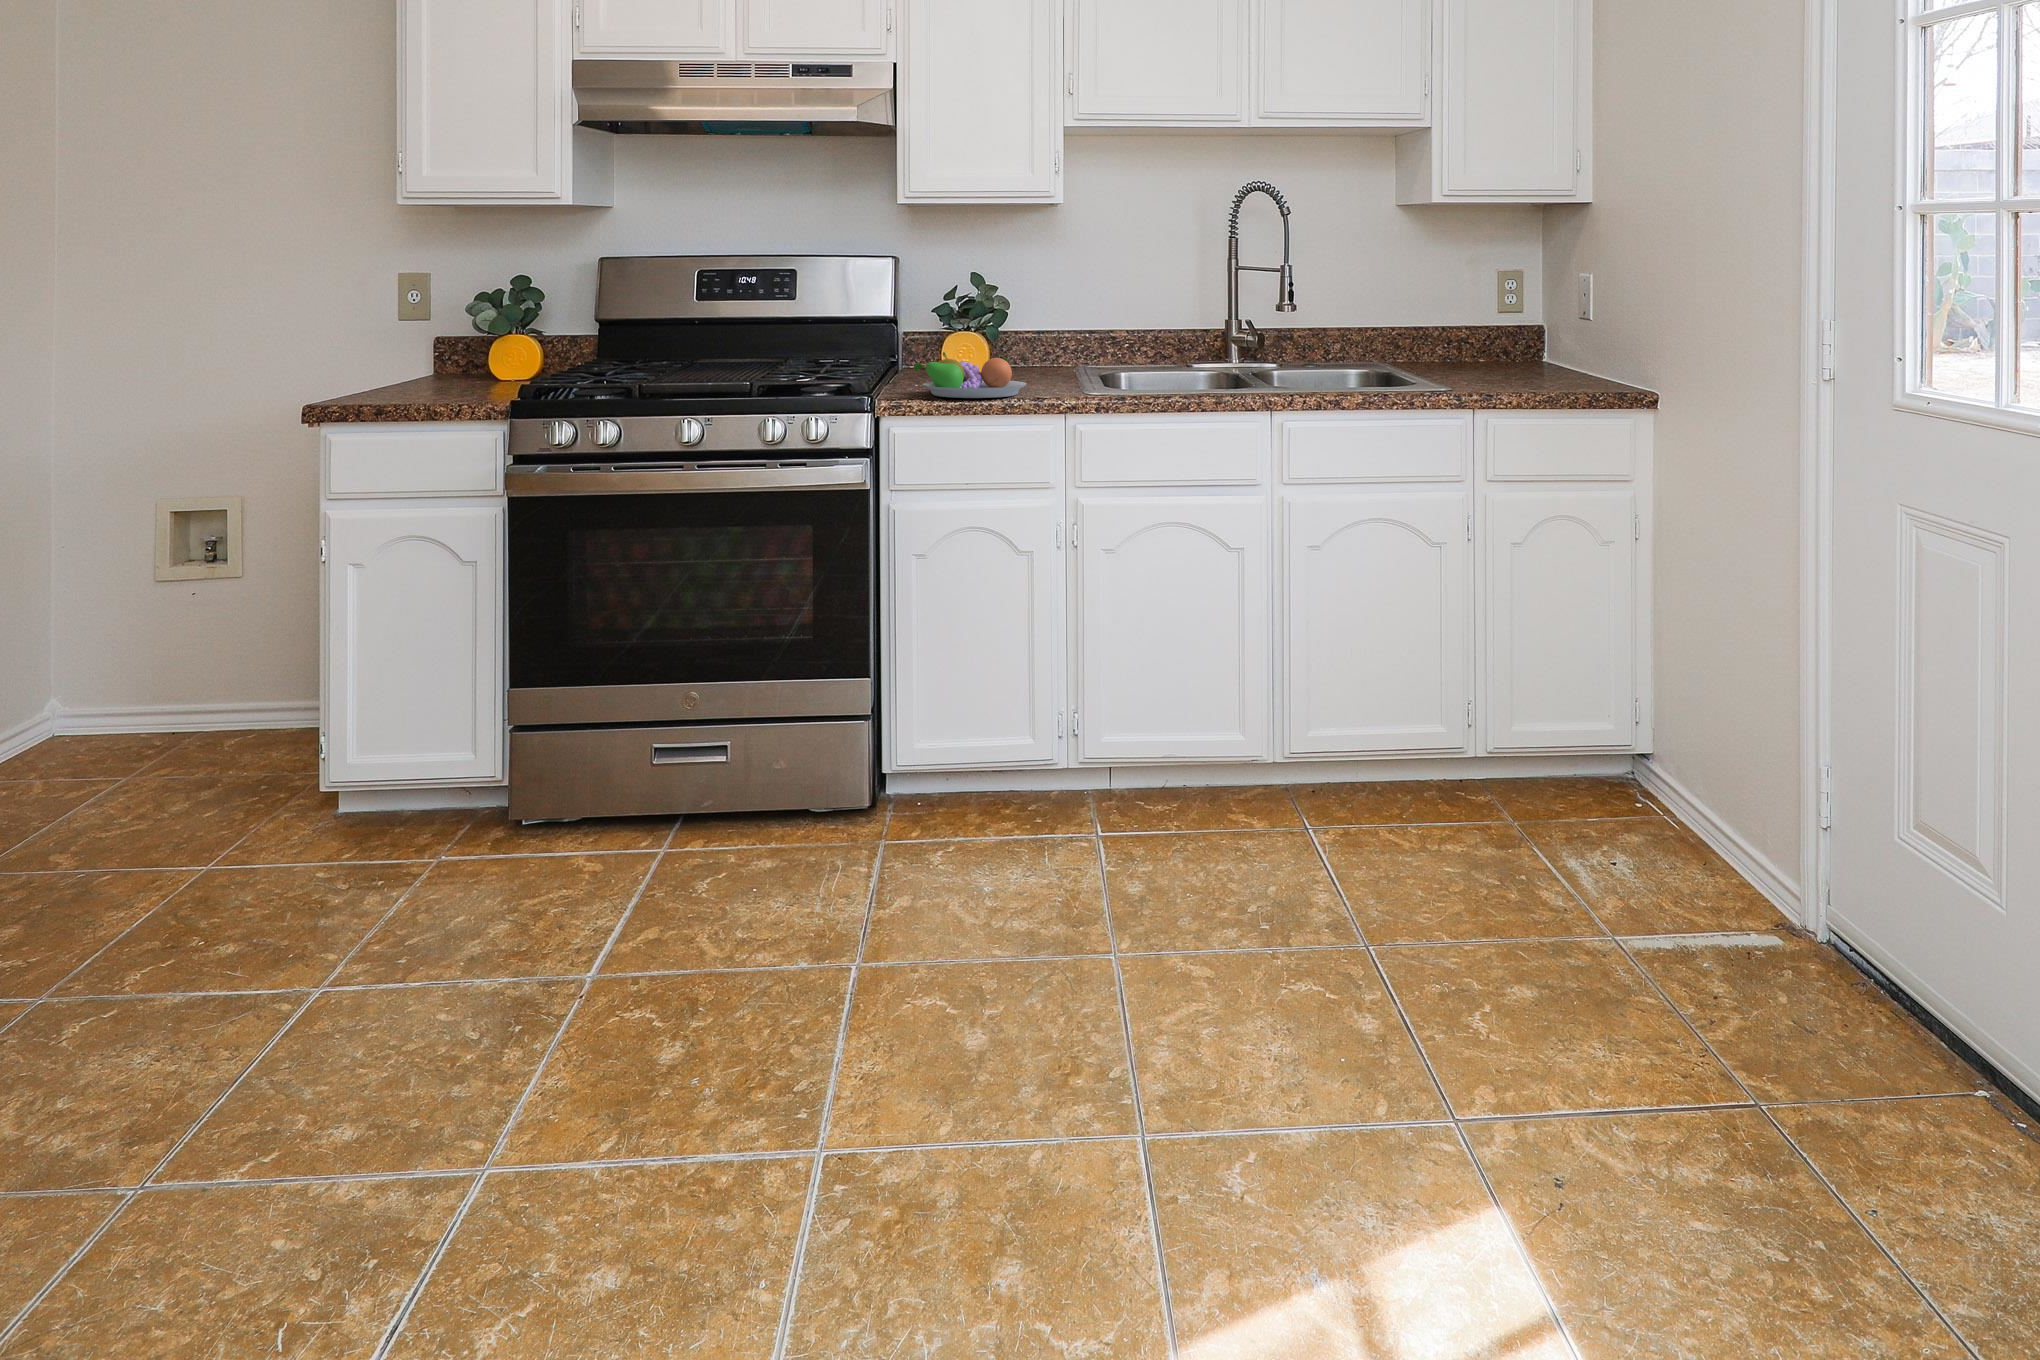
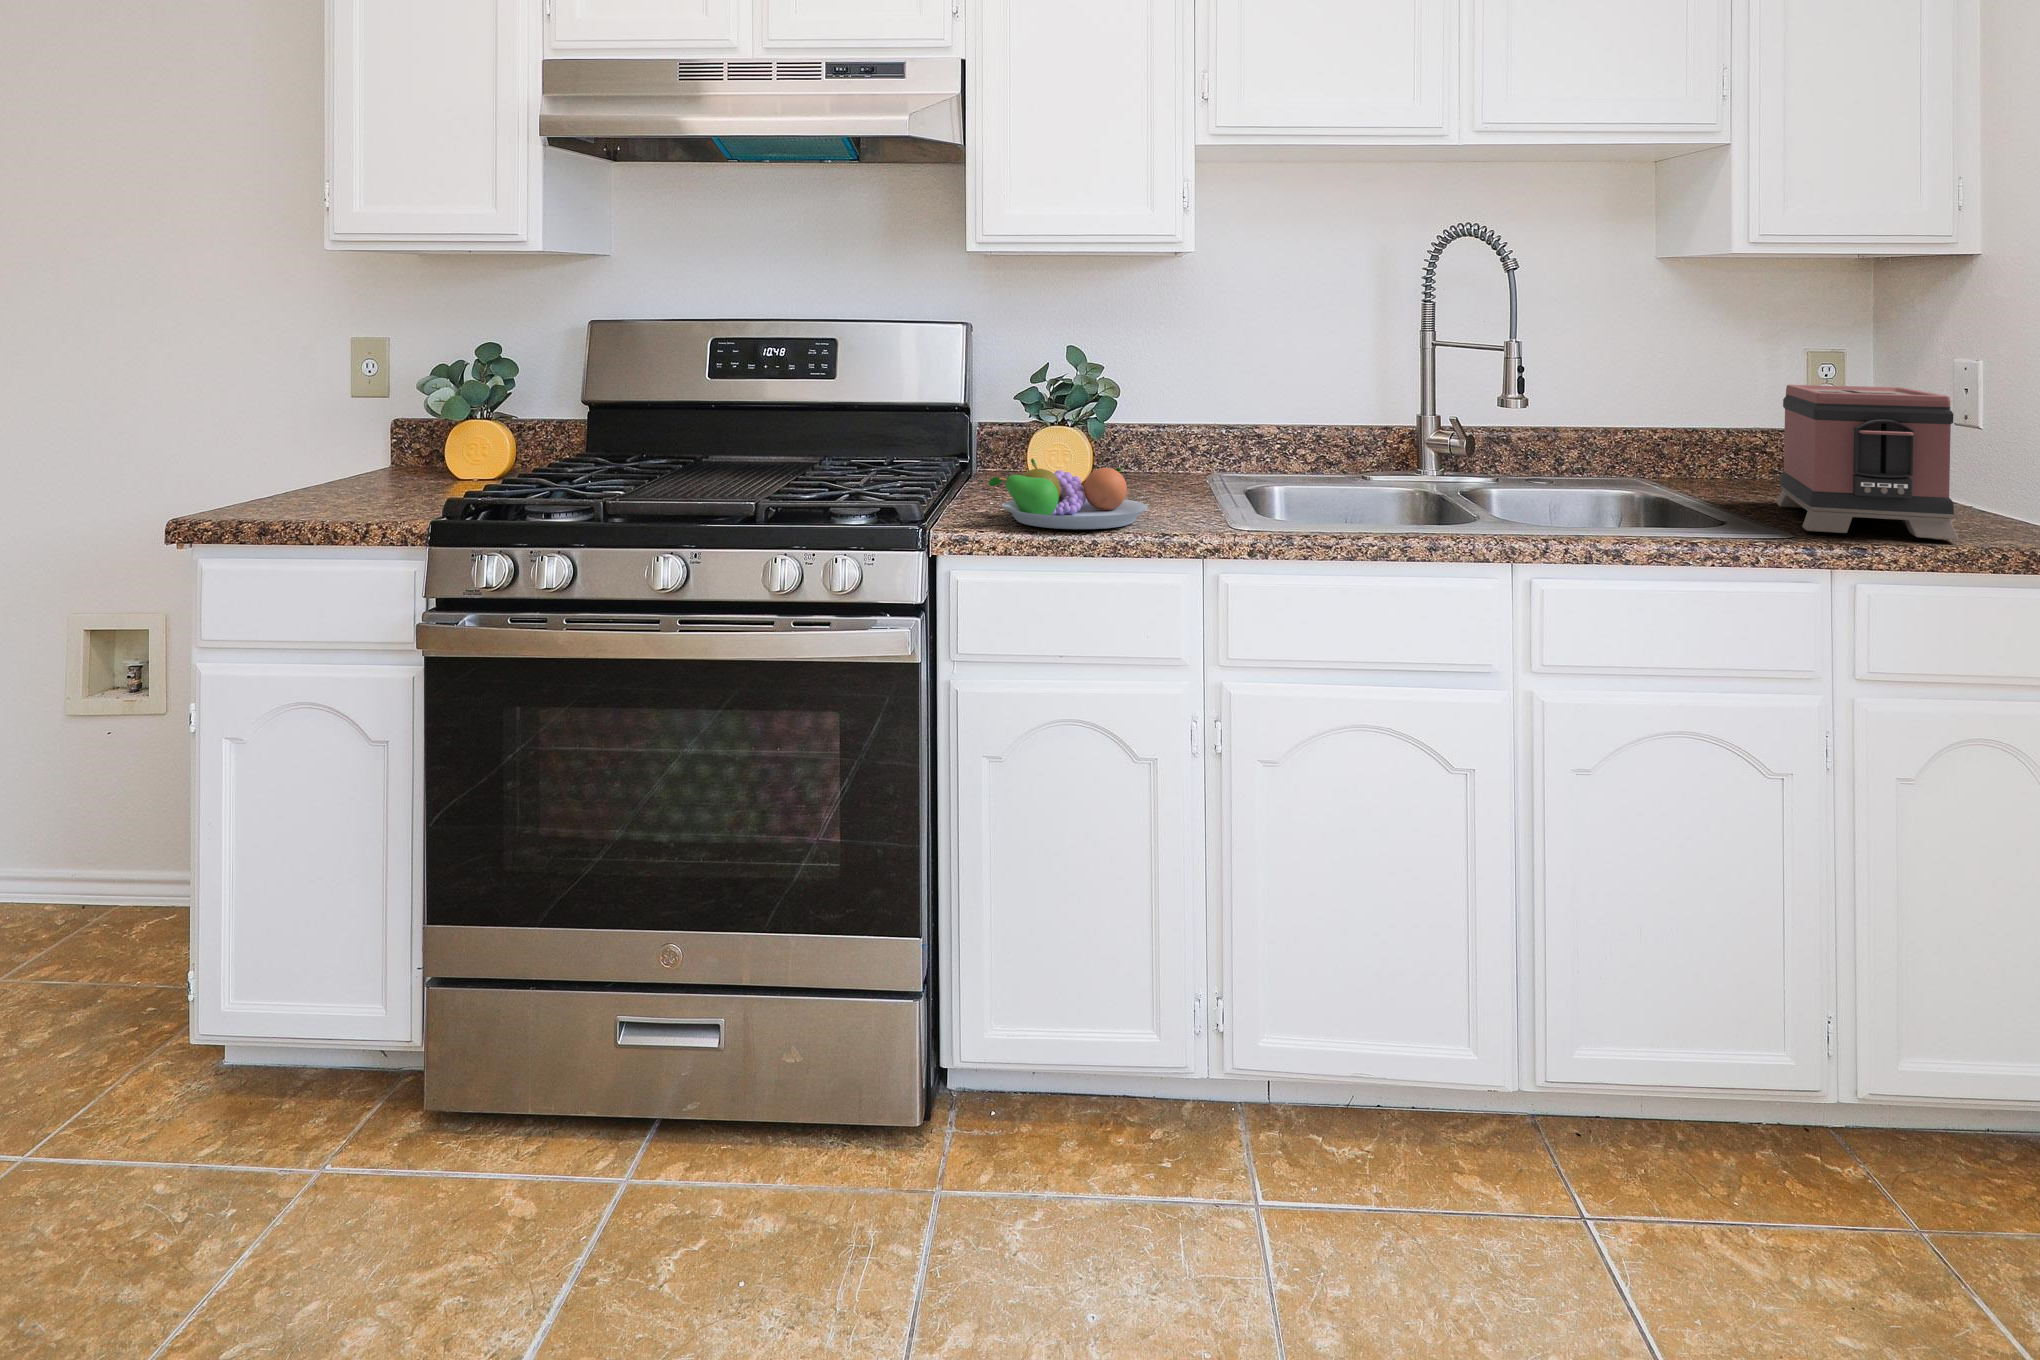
toaster: none [1466,294,1559,391] -> present [1776,385,1958,540]

